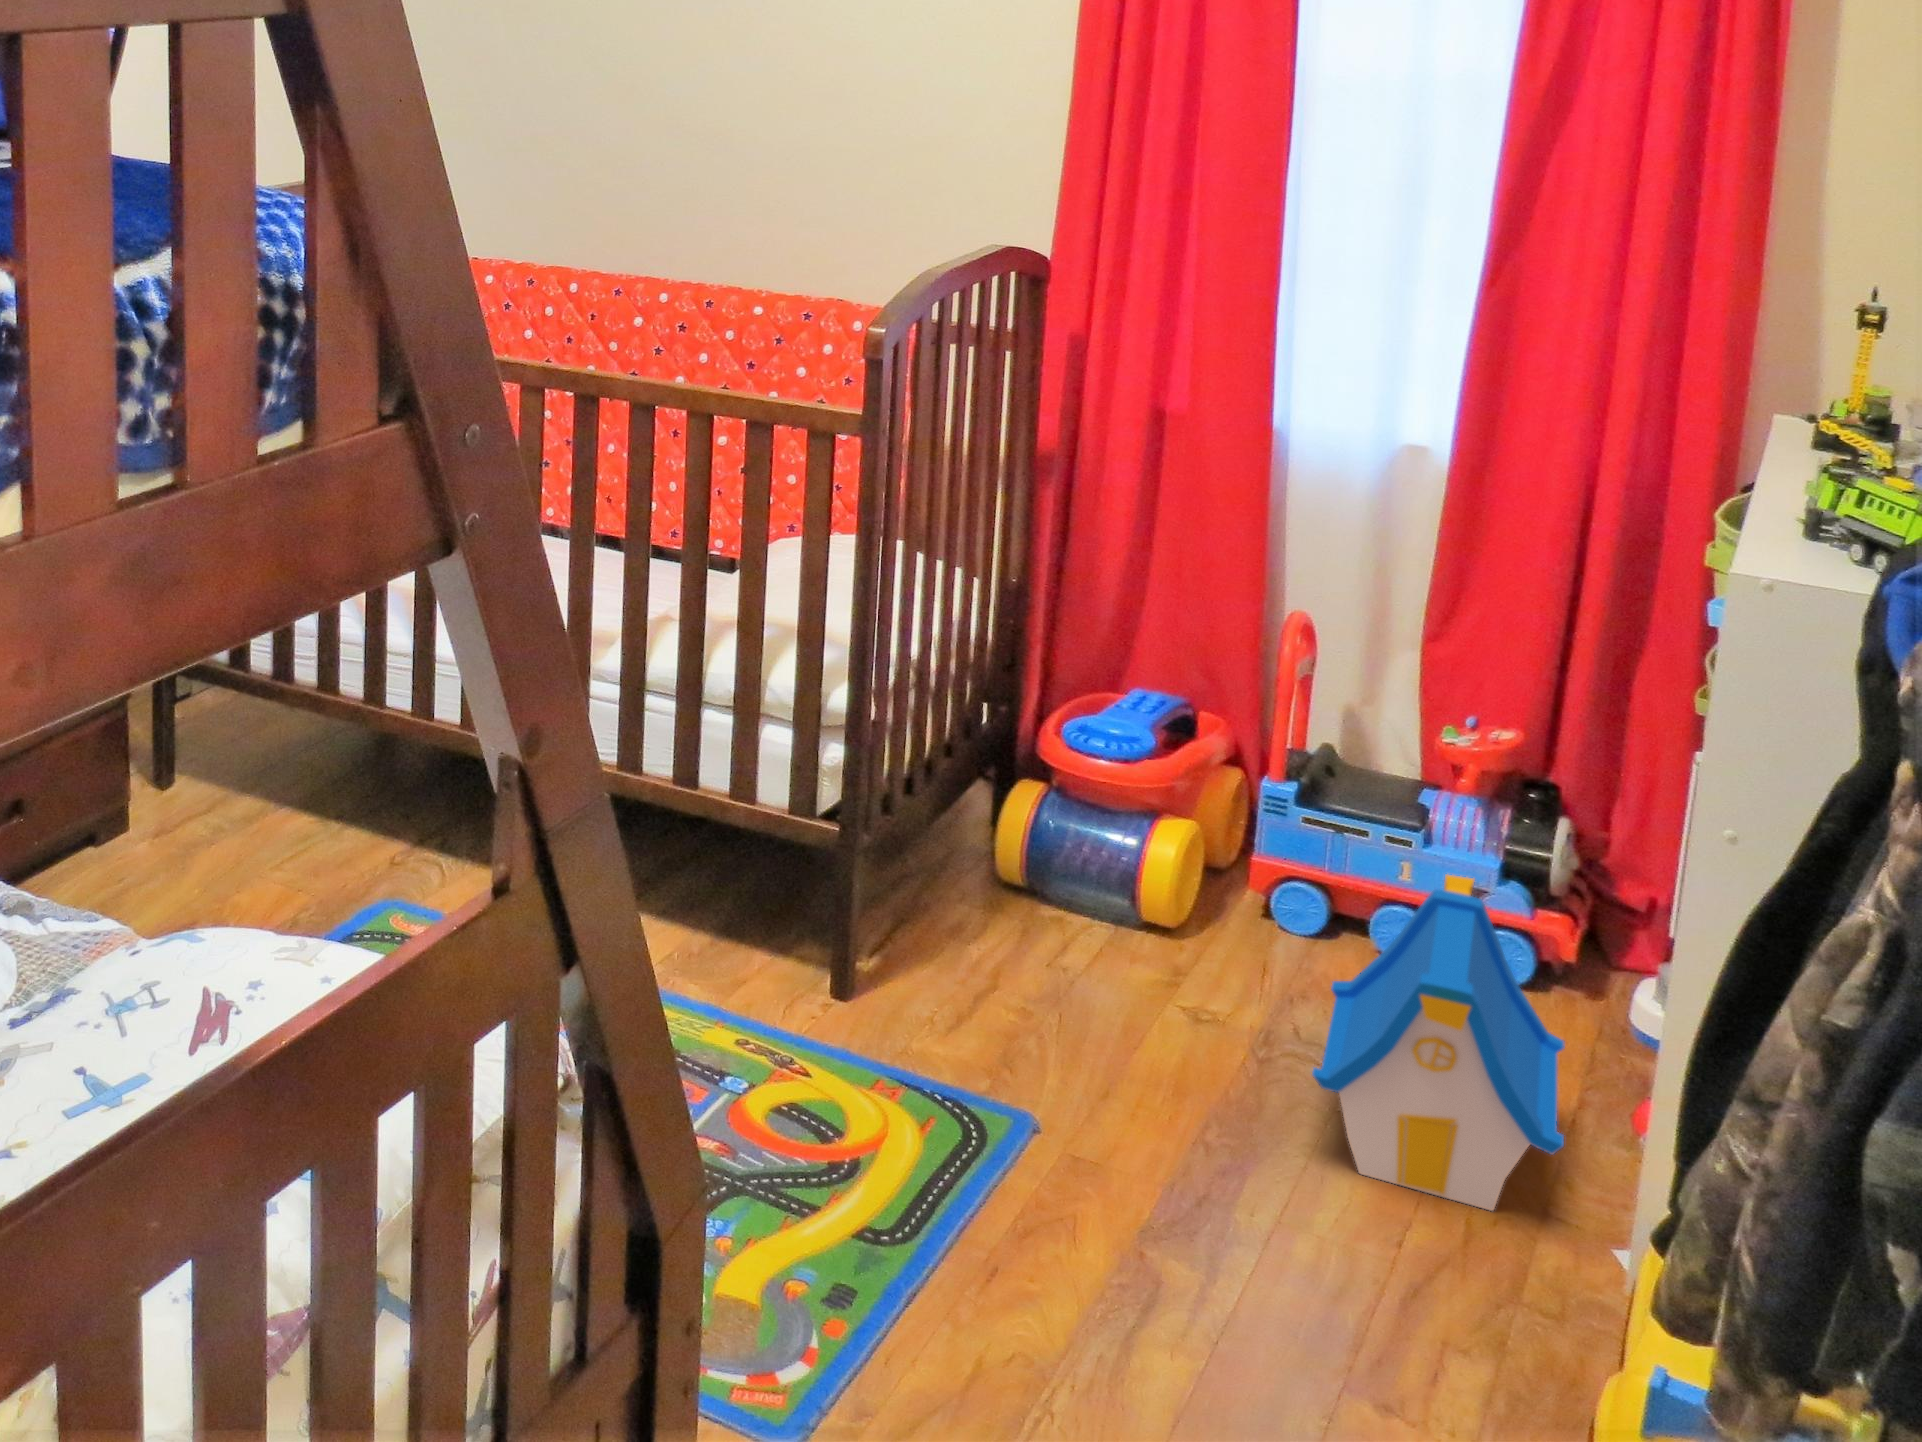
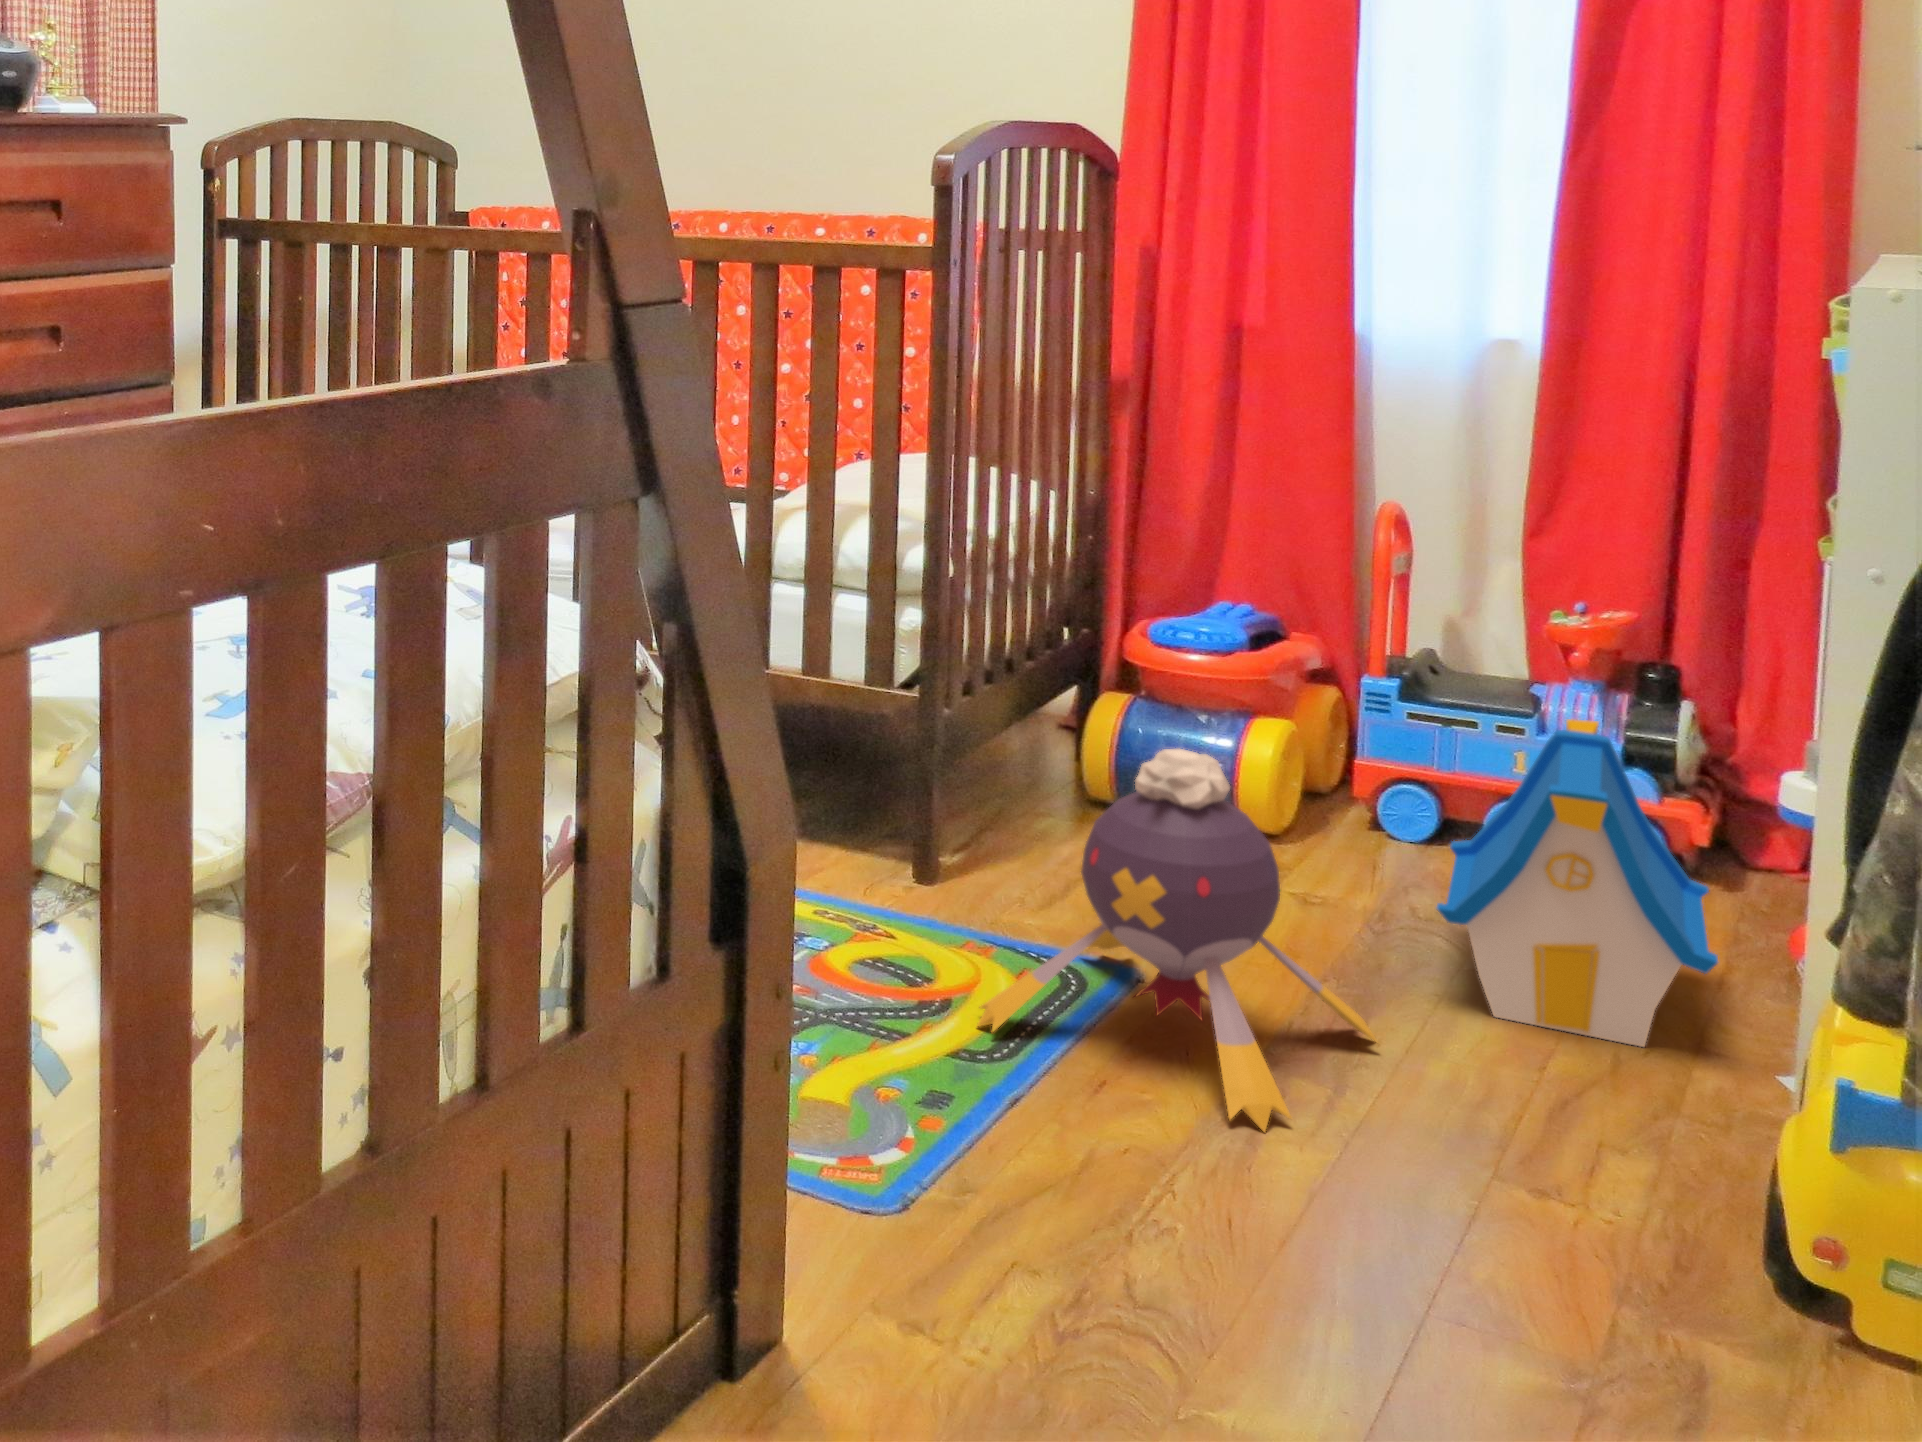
plush toy: none [881,948,1252,1330] -> present [978,749,1376,1131]

